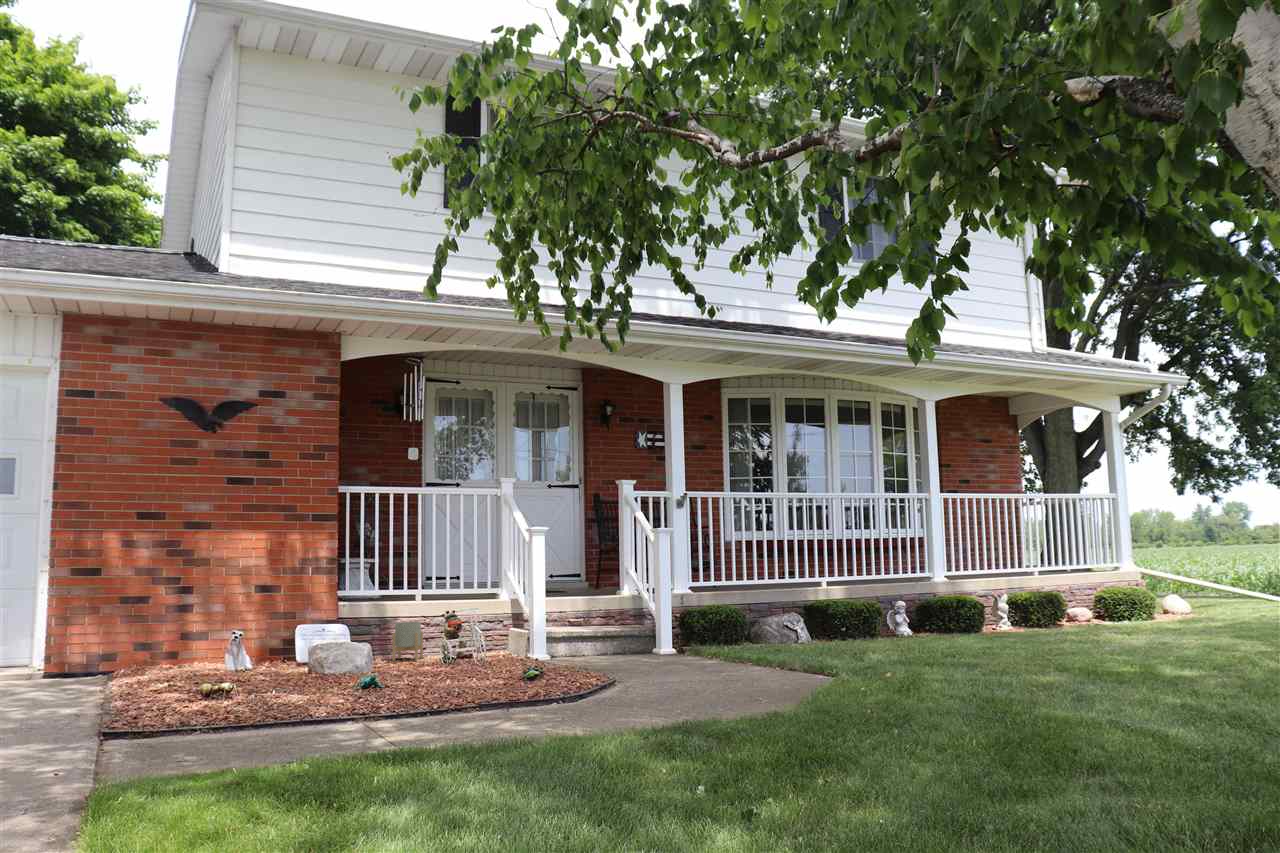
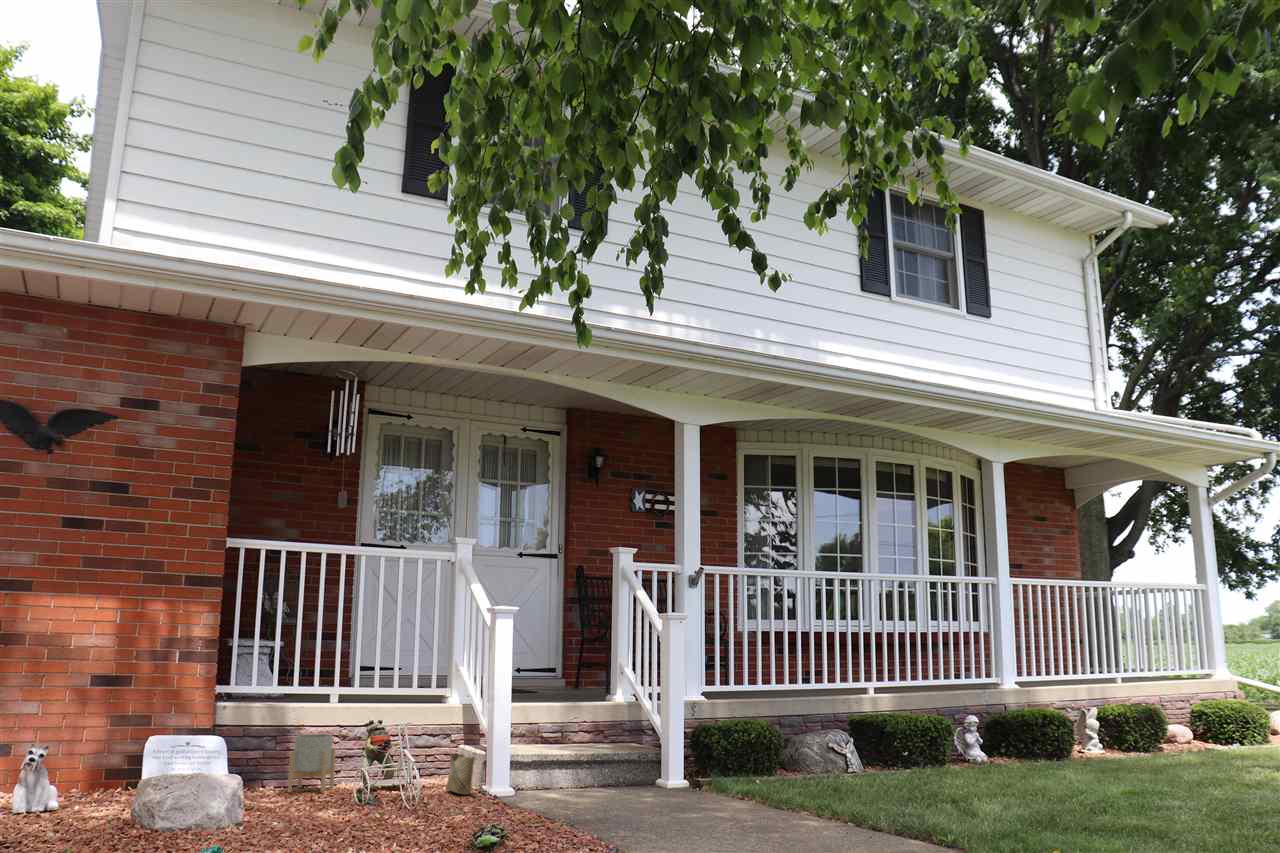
woven basket: none [501,620,521,660] -> present [446,754,475,794]

